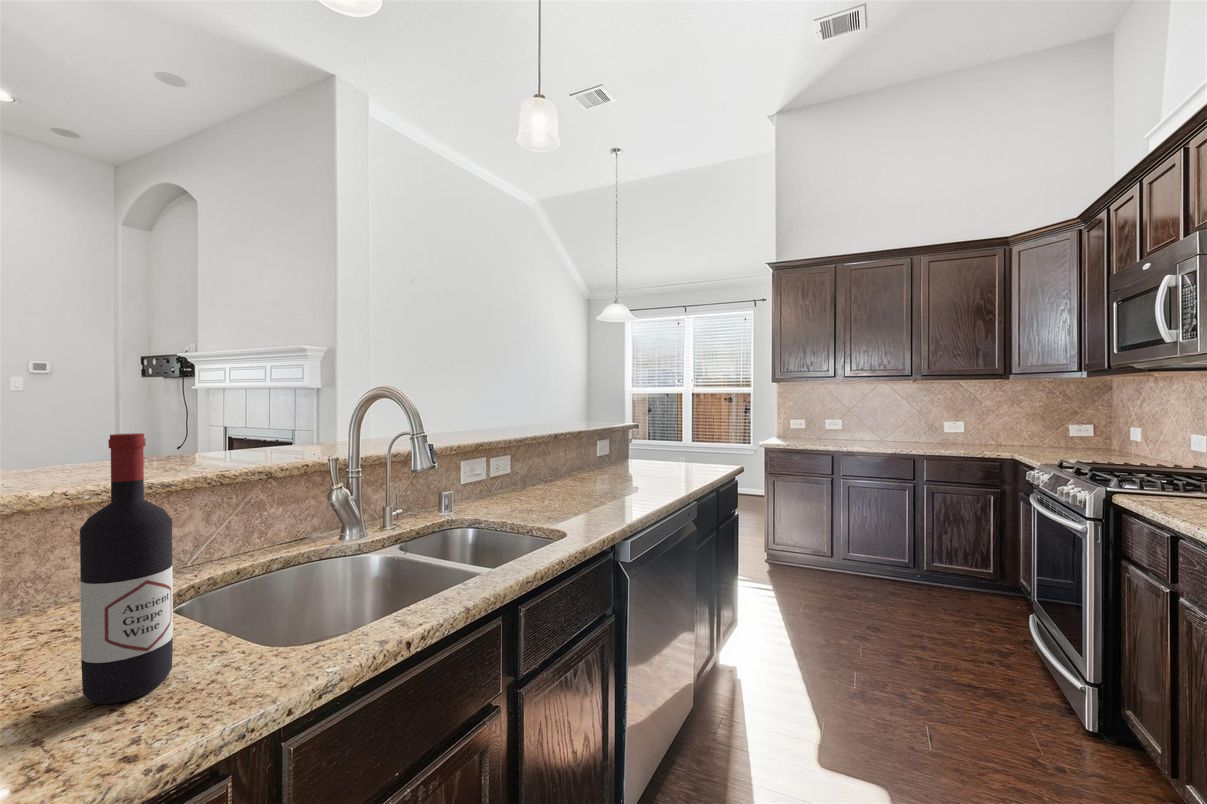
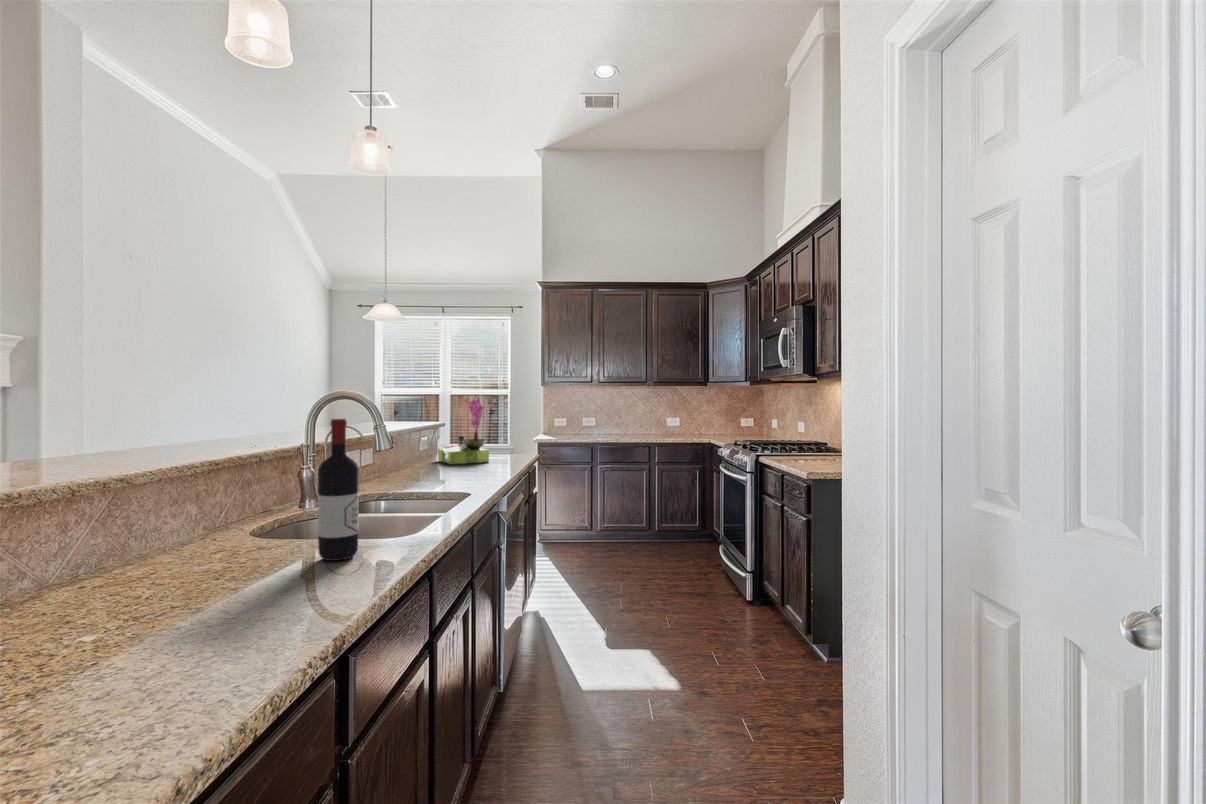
flower arrangement: none [615,396,671,477] -> present [438,399,489,464]

